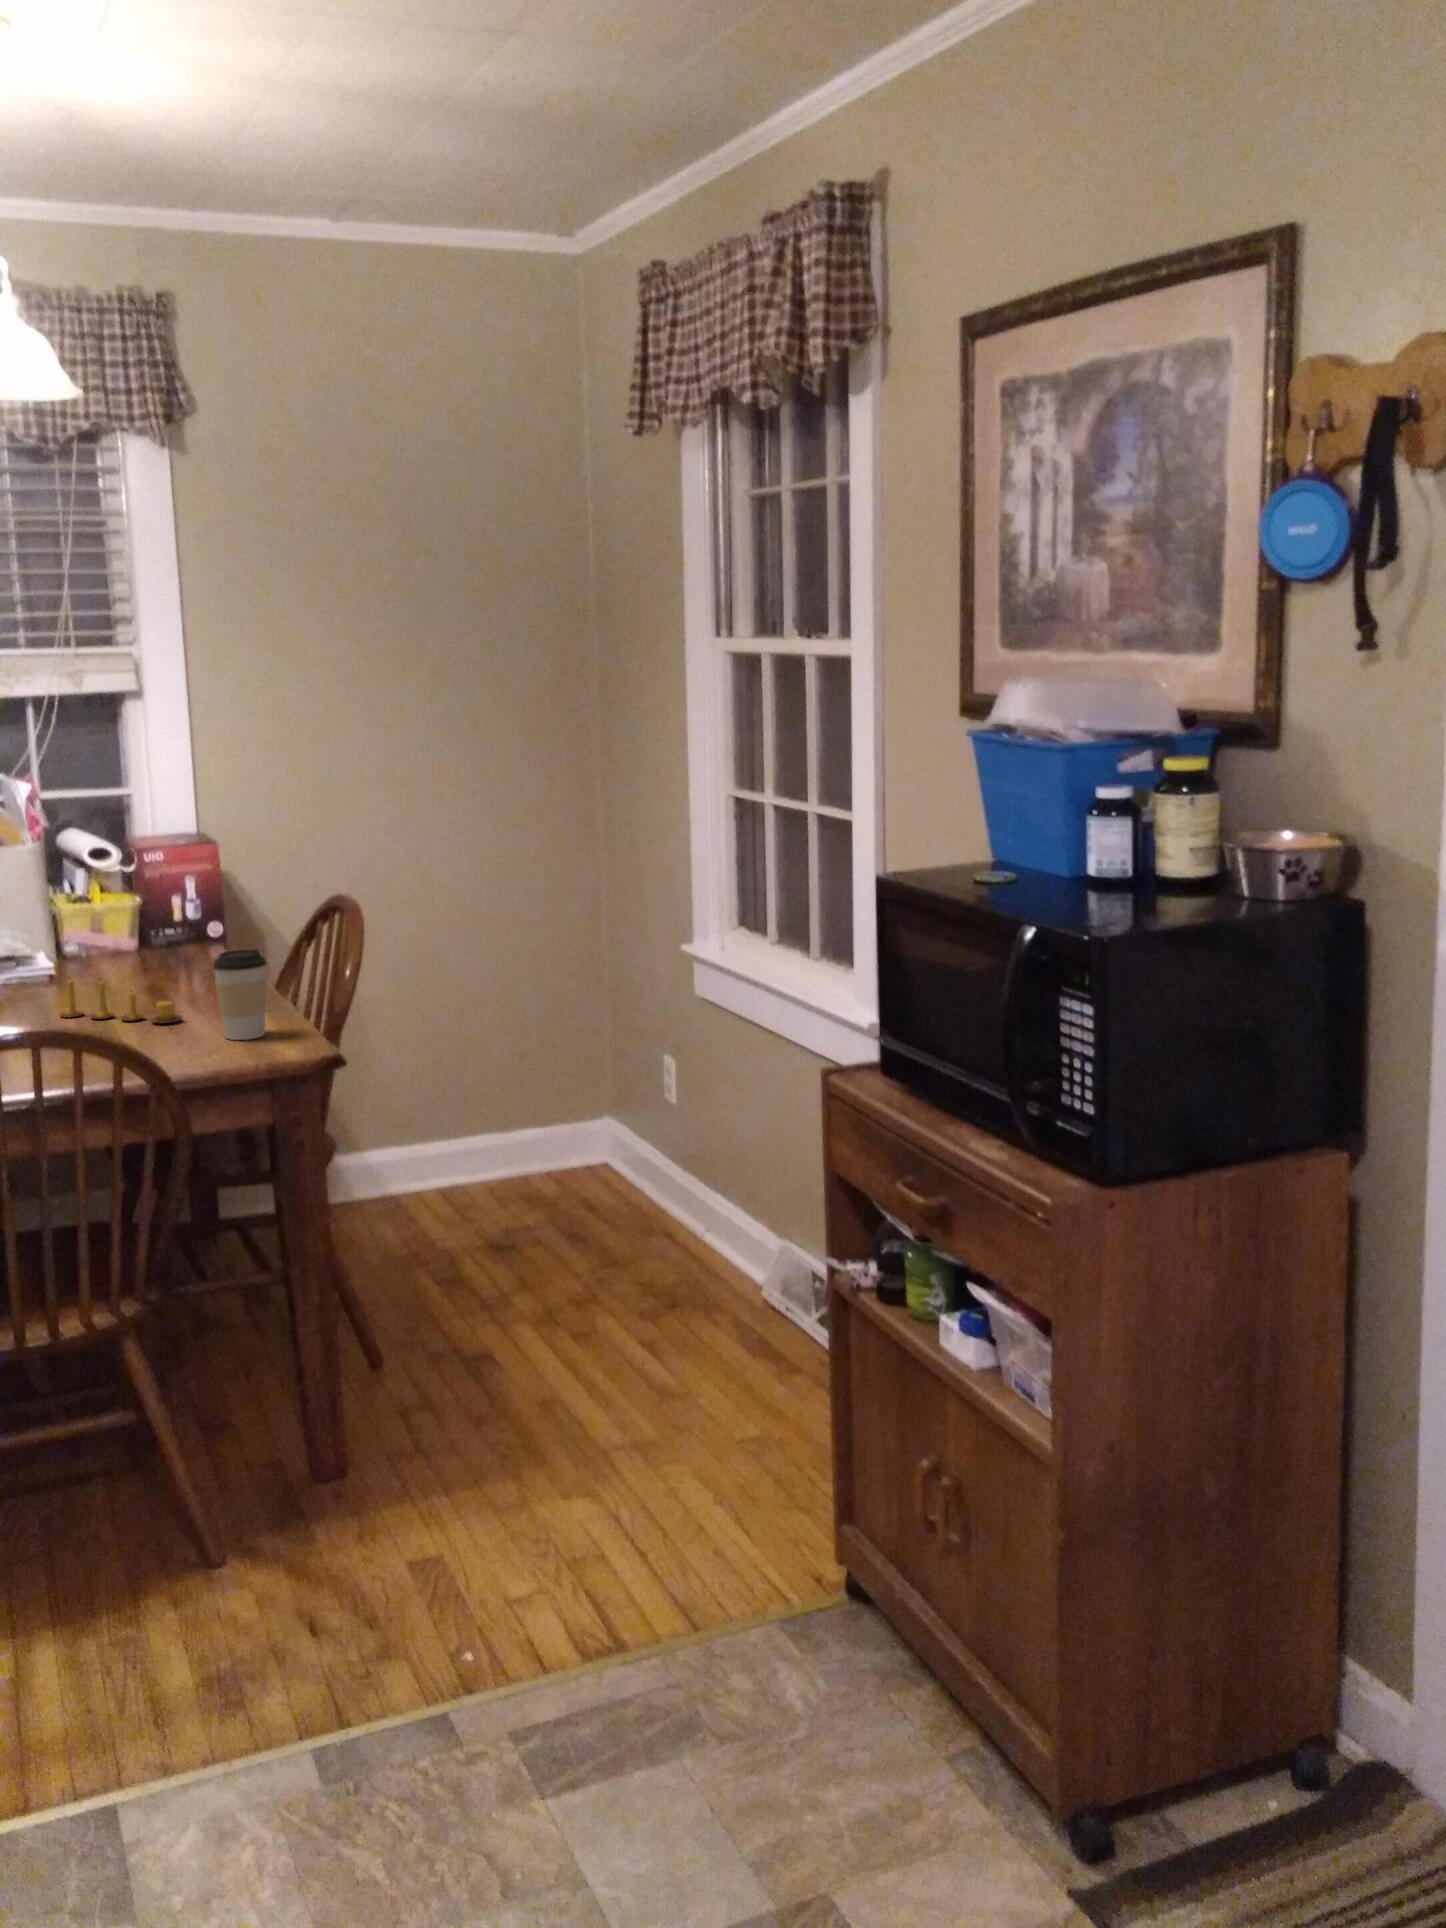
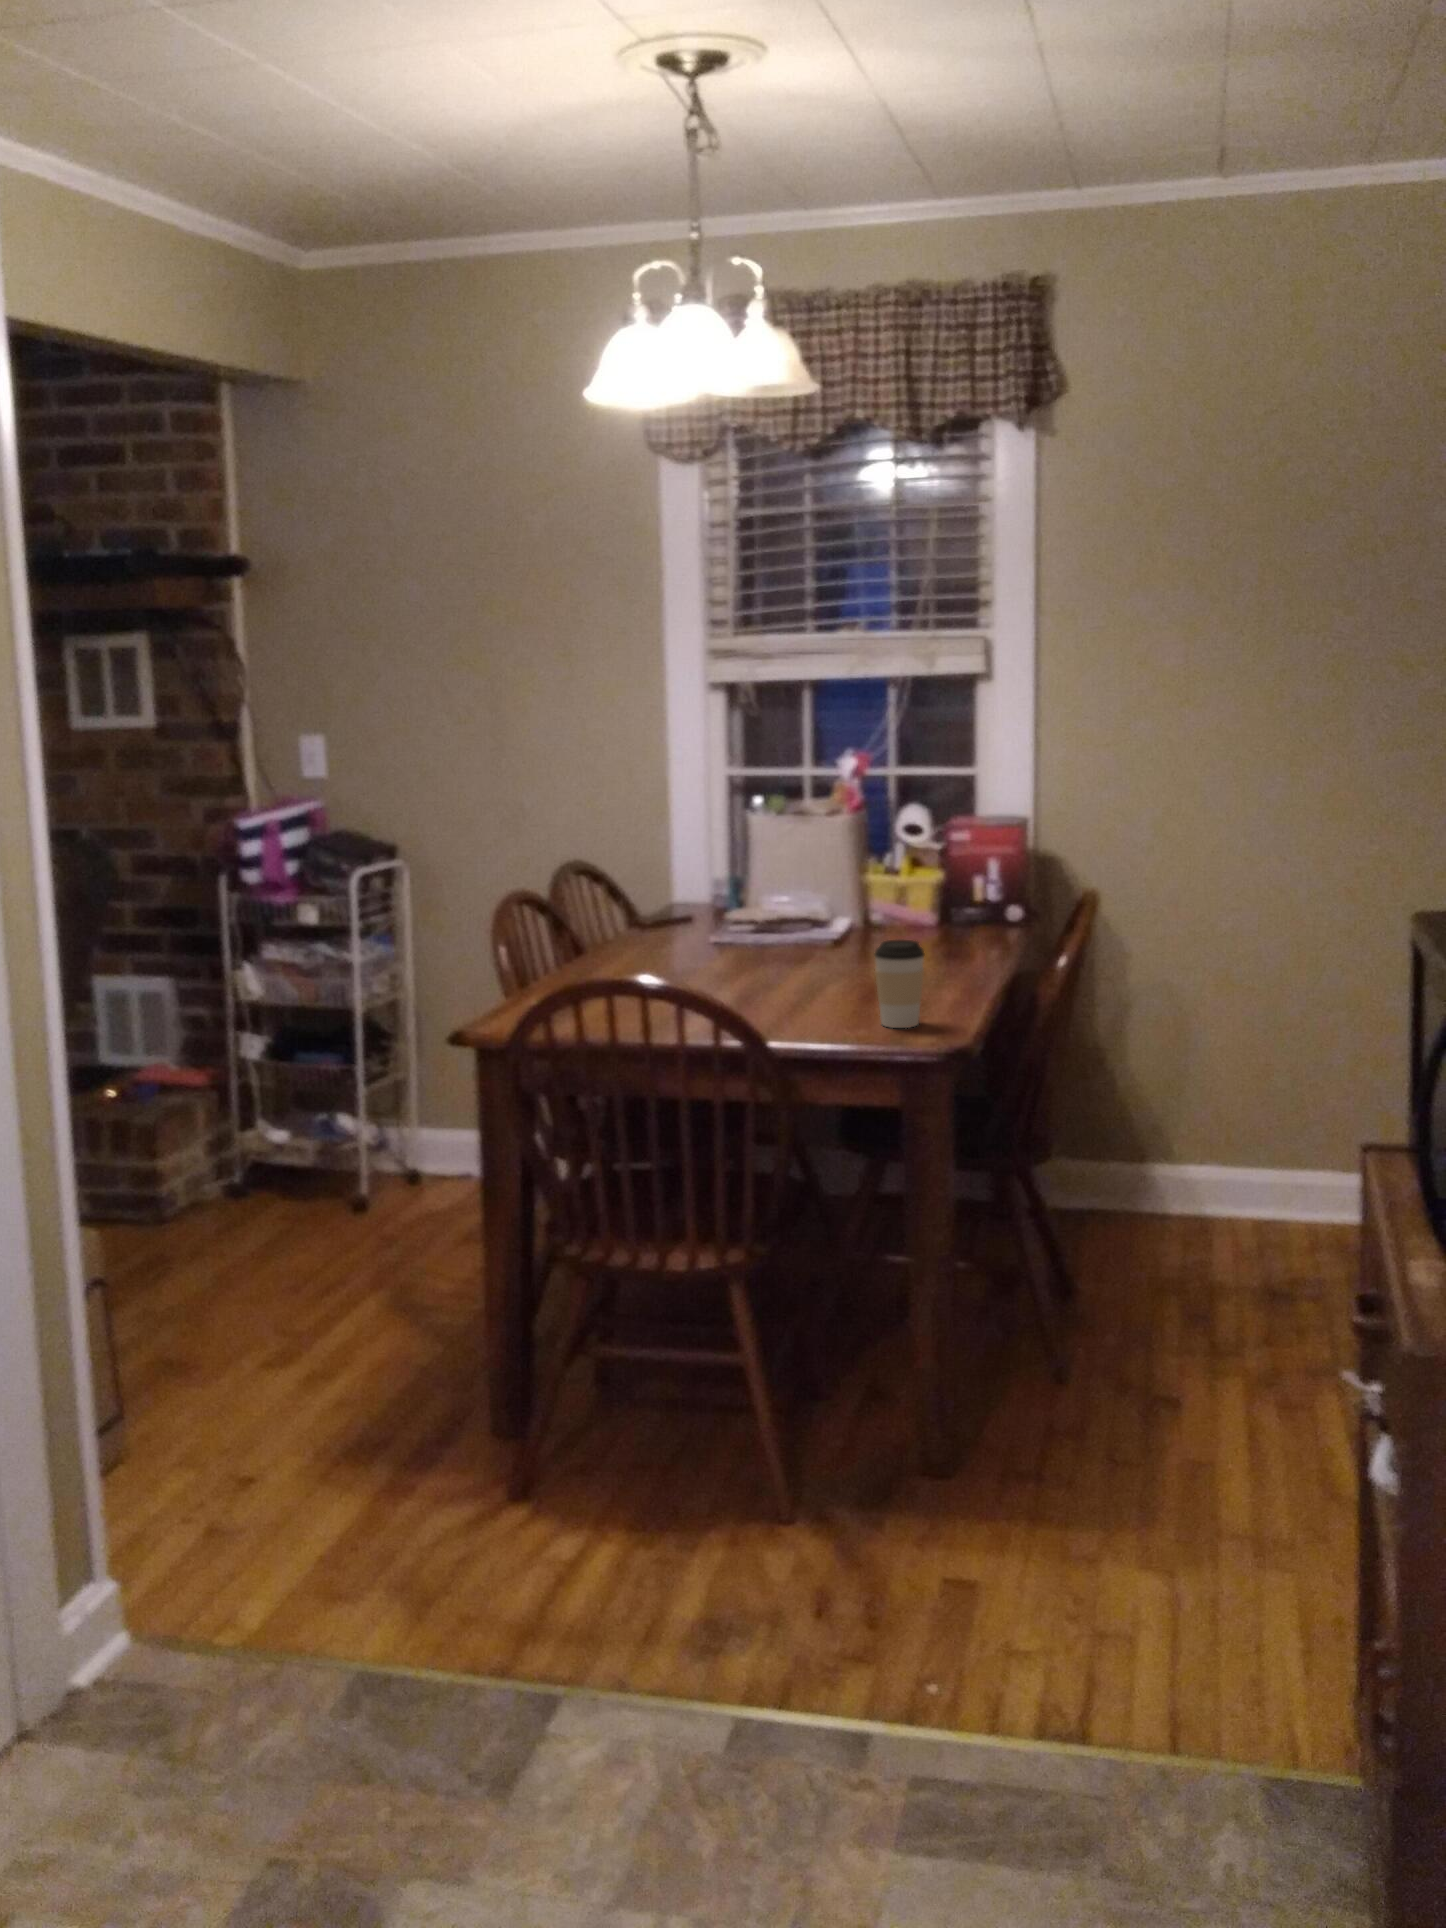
candle: present [61,980,181,1023] -> none [786,944,873,1000]

